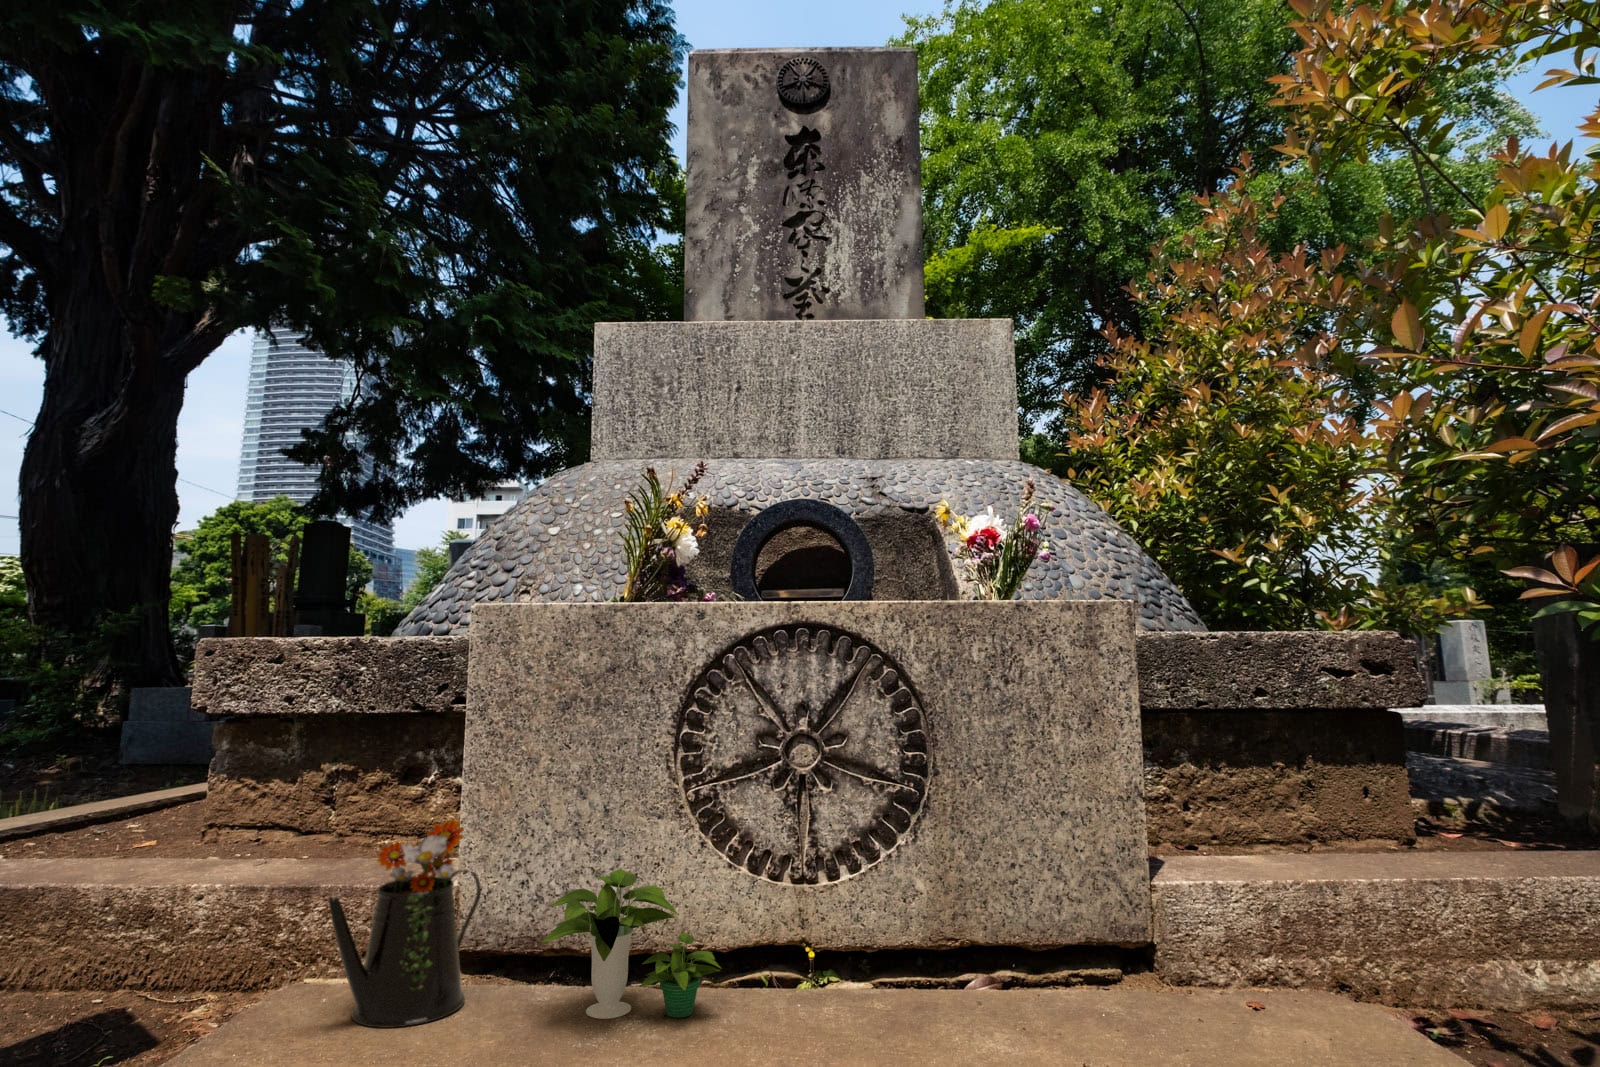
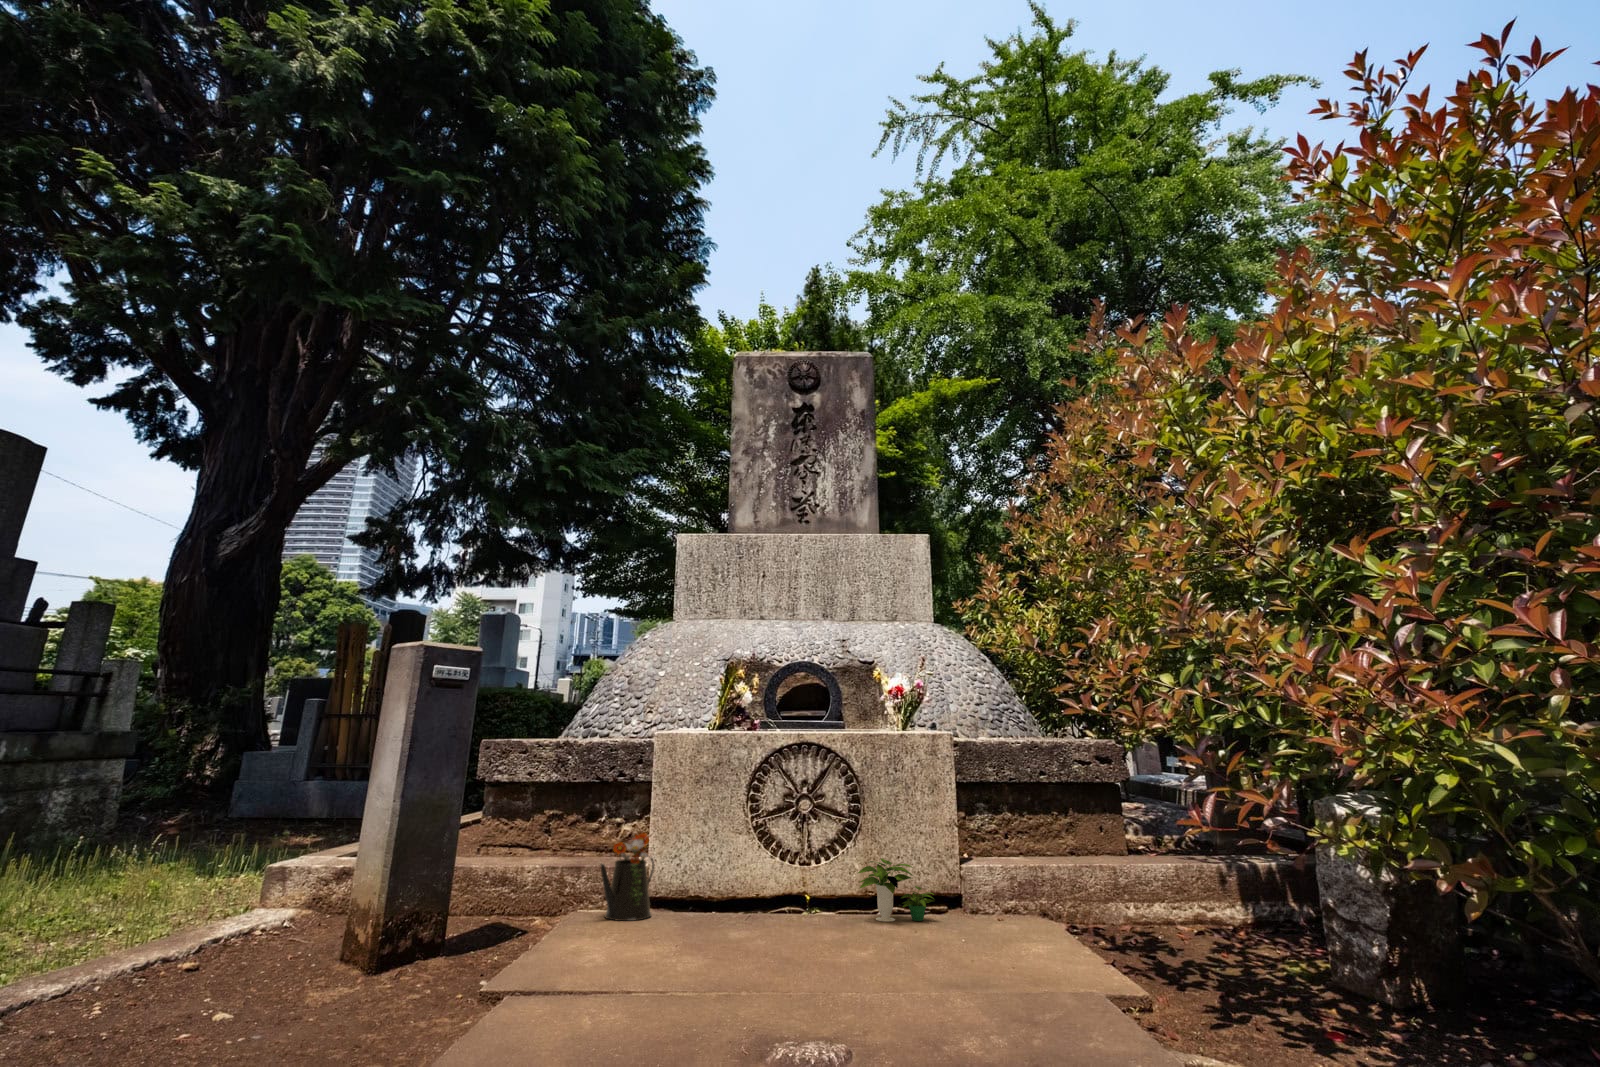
potted plant: present [541,870,721,1019] -> present [858,858,934,922]

